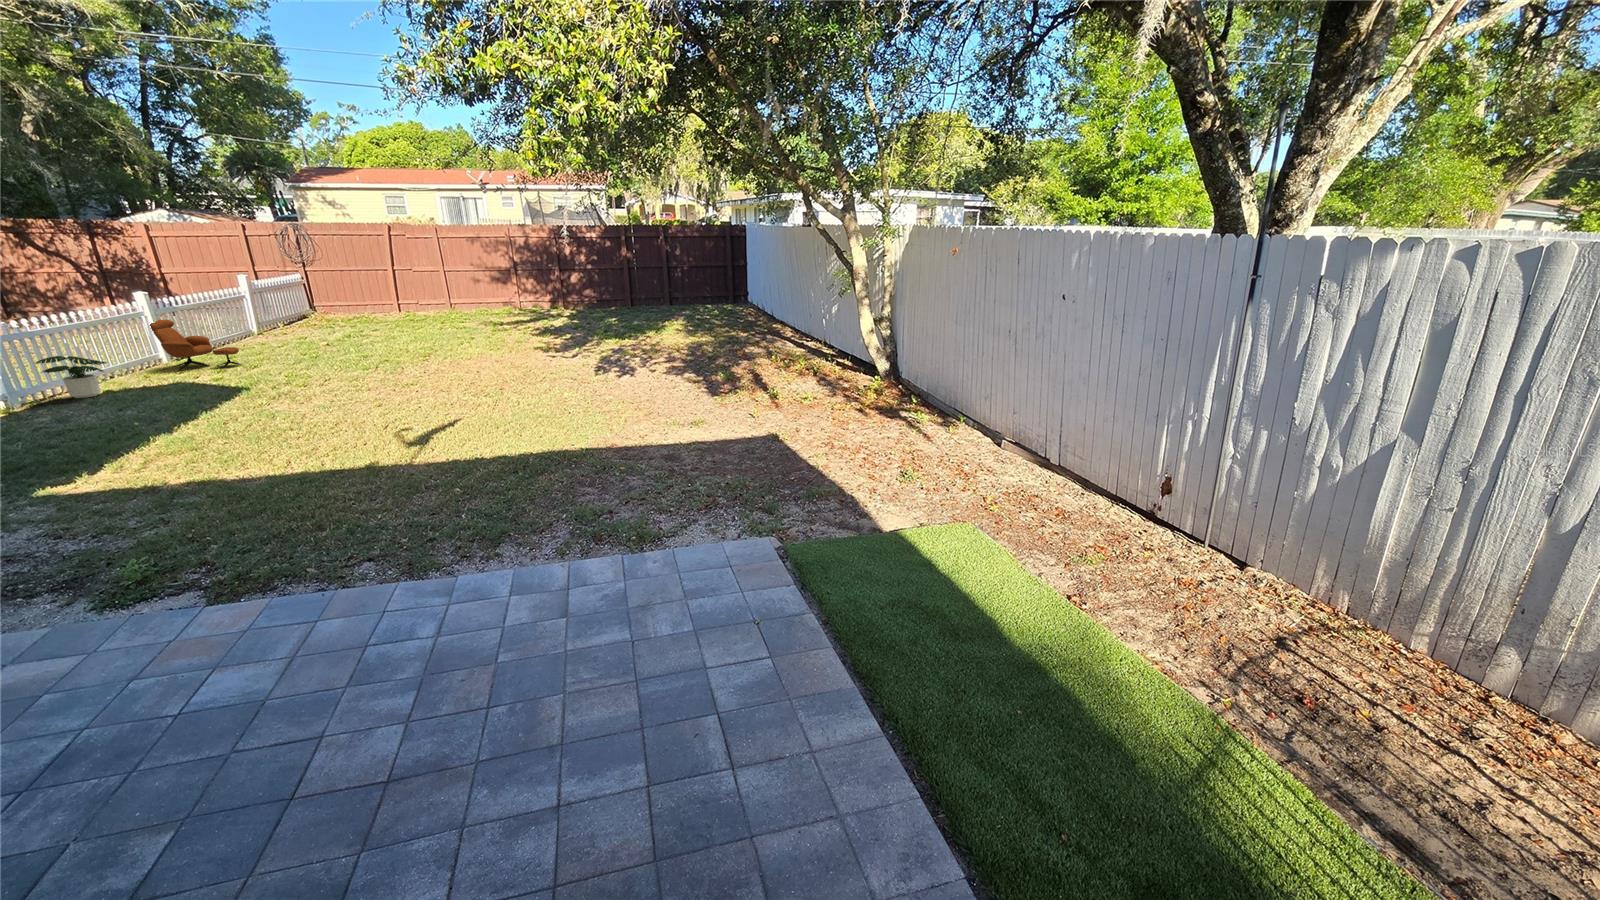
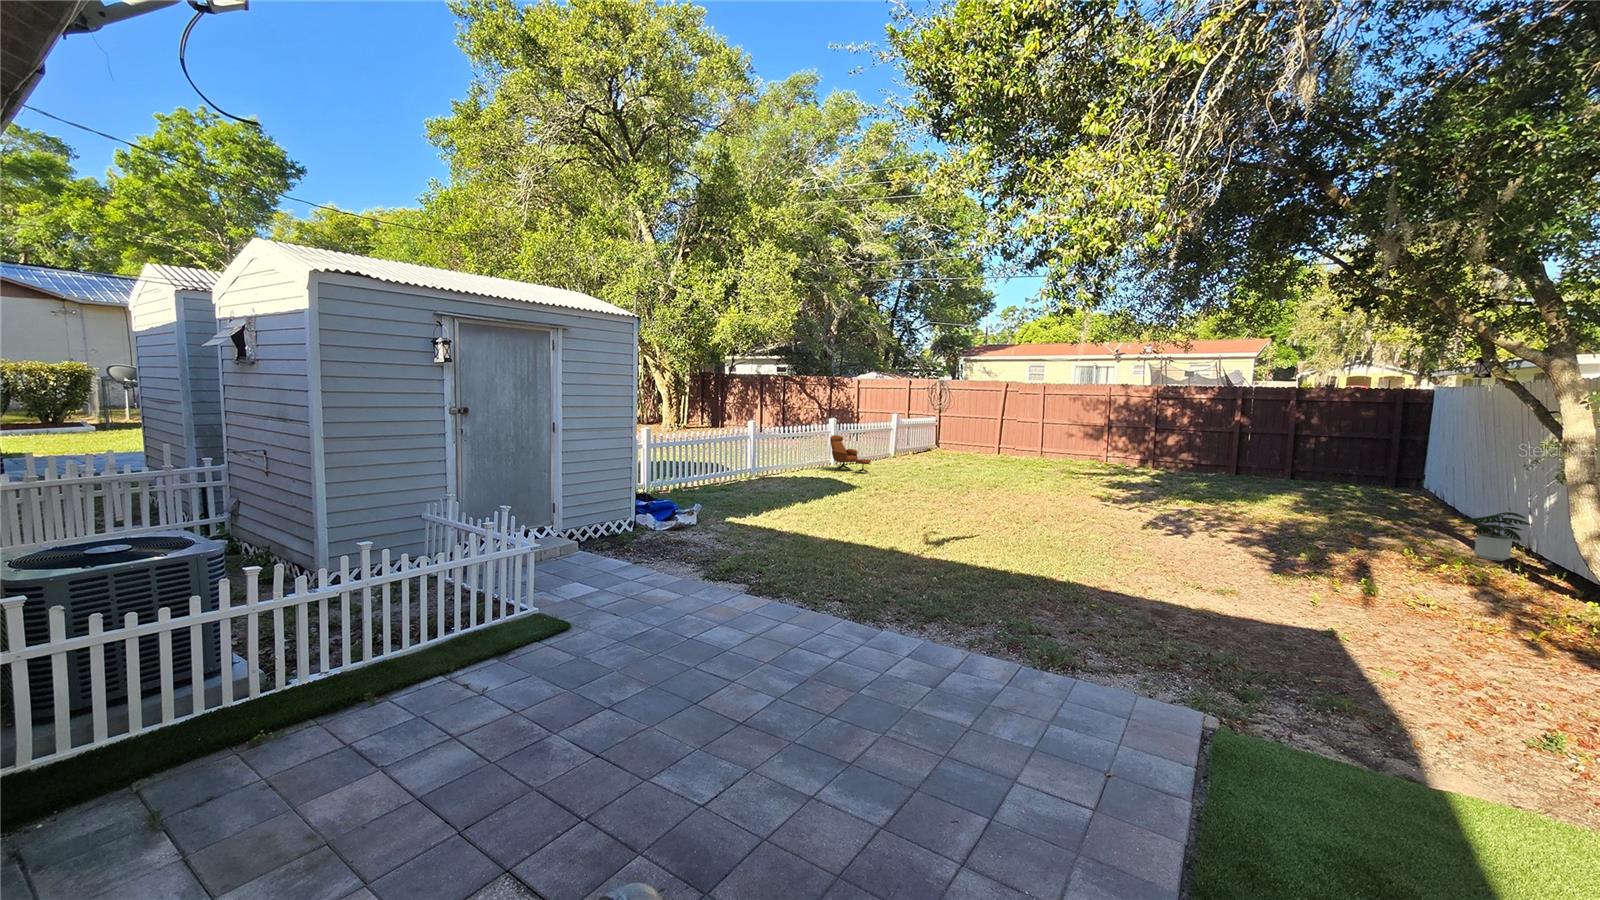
potted plant: present [35,356,107,398] -> present [1458,512,1531,561]

